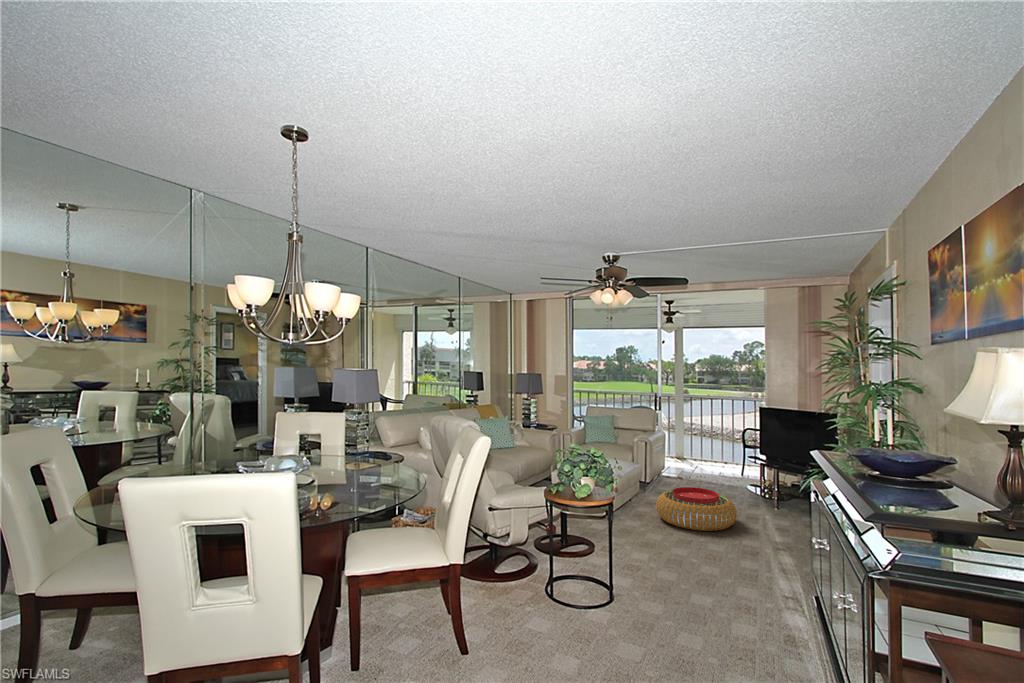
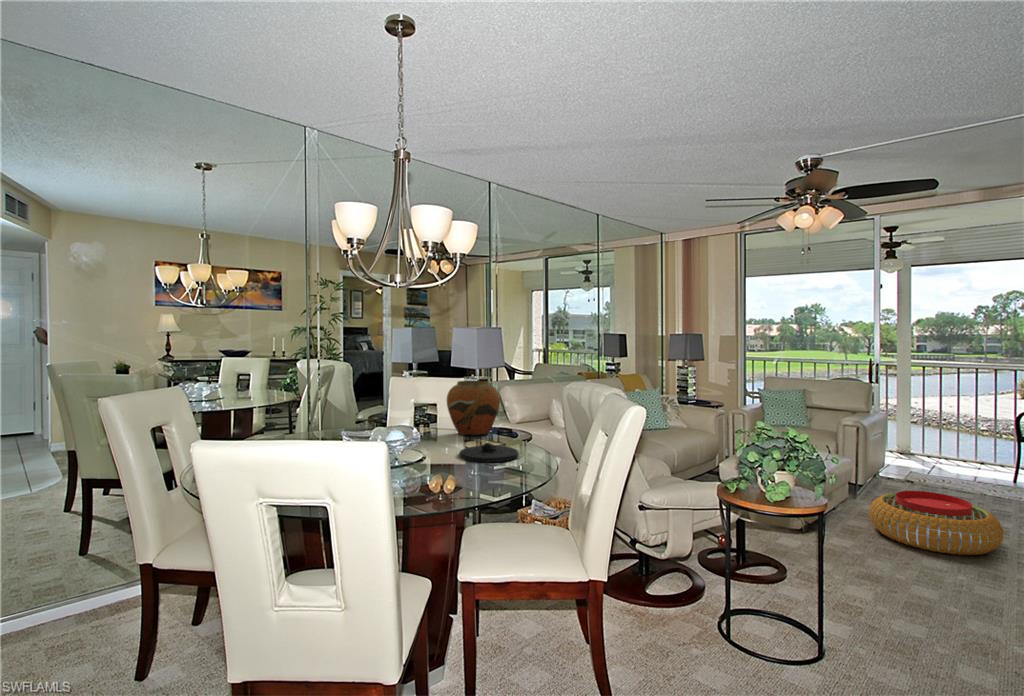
vase: none [332,414,378,460] -> present [447,381,500,436]
plate: none [345,465,394,481] -> present [460,443,519,462]

